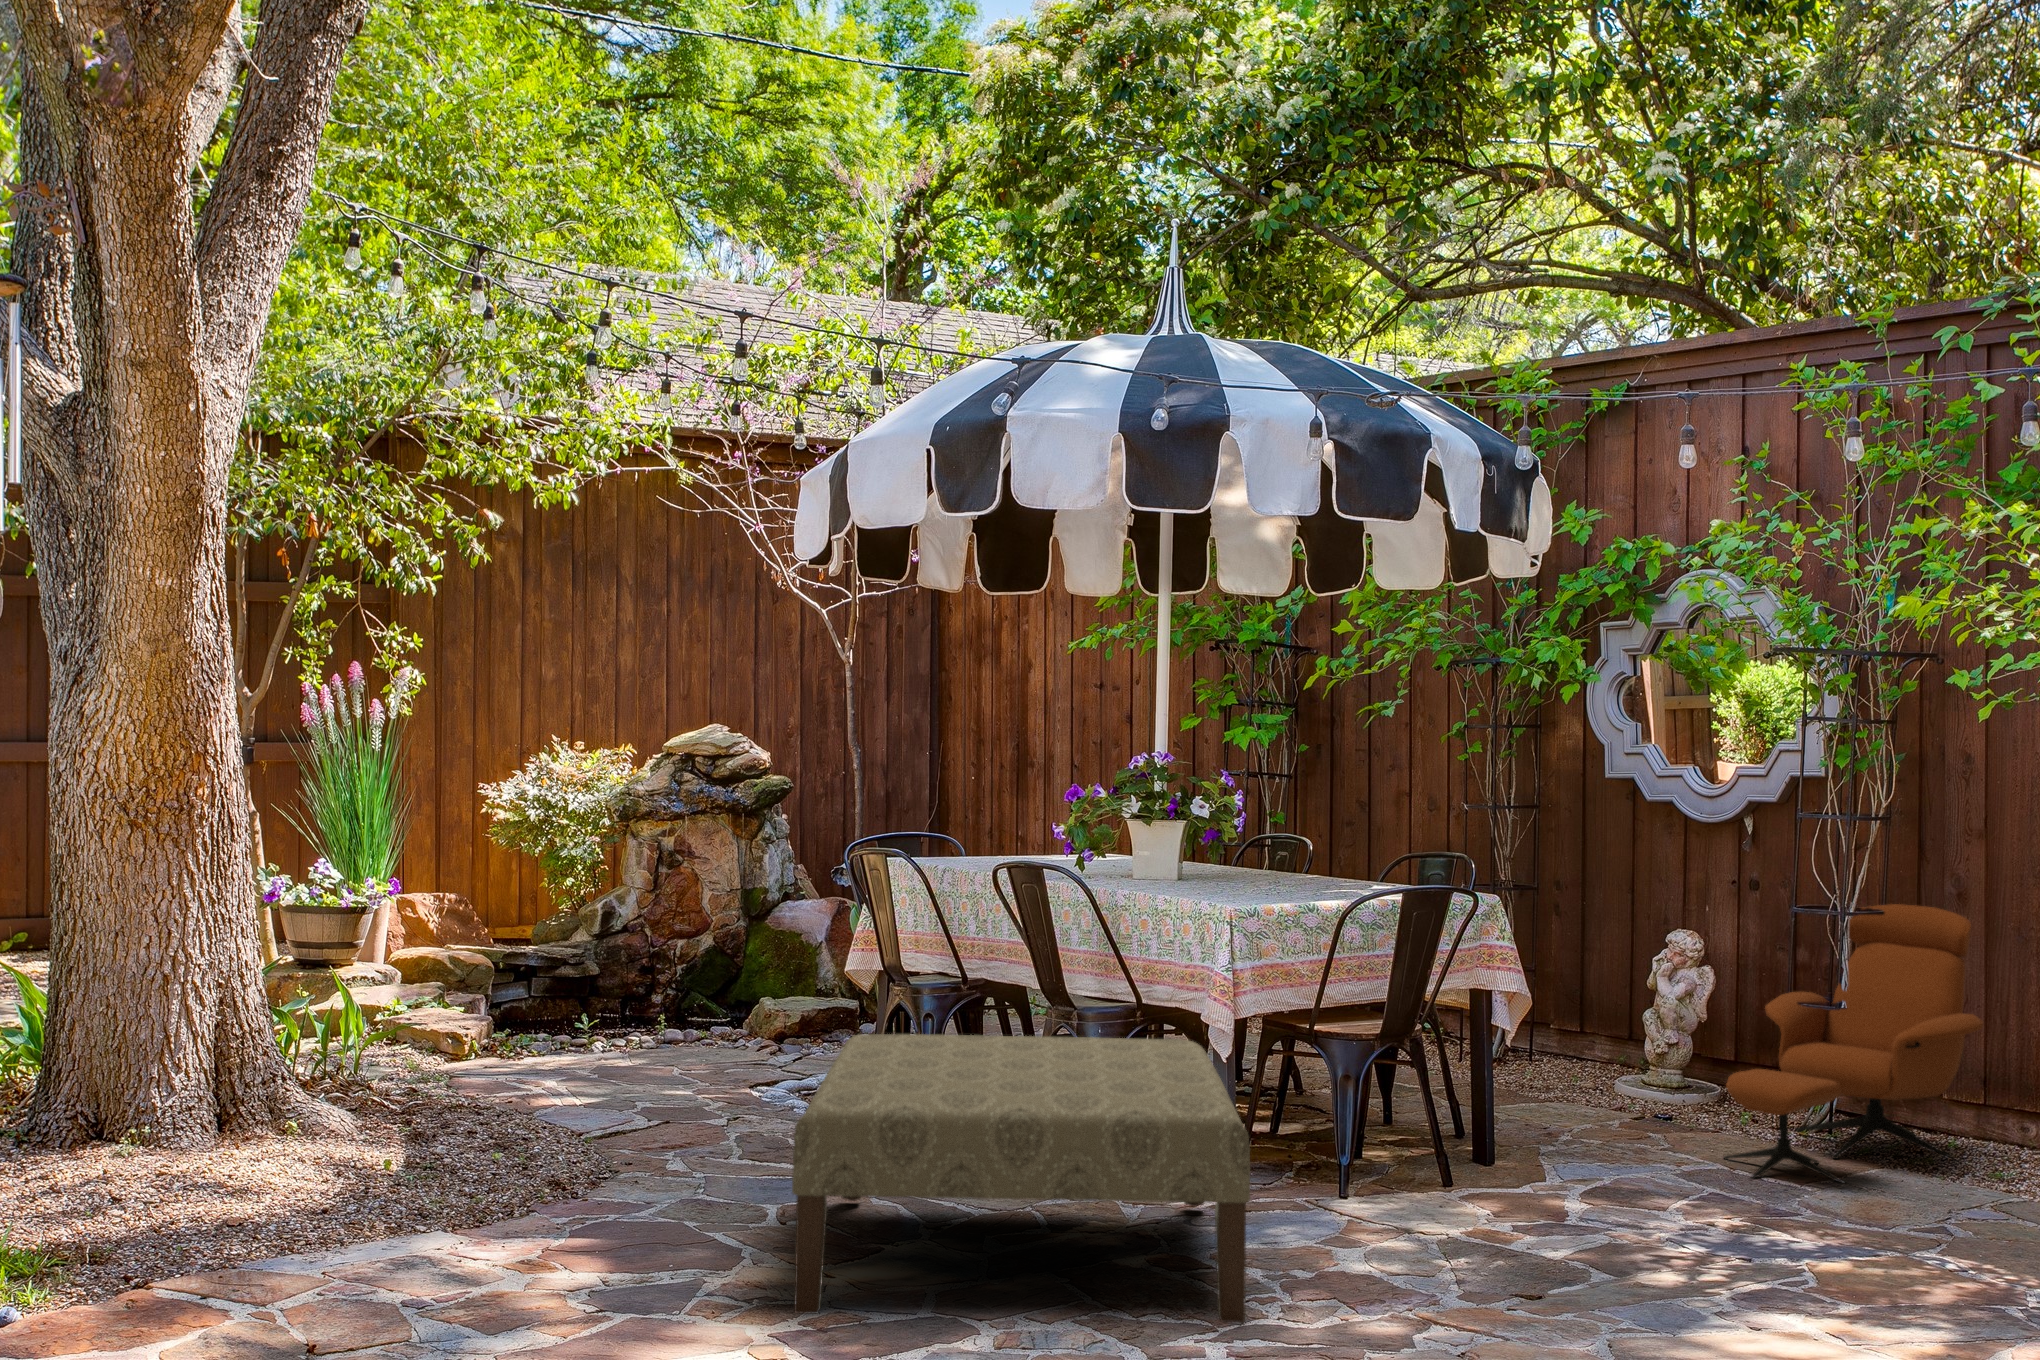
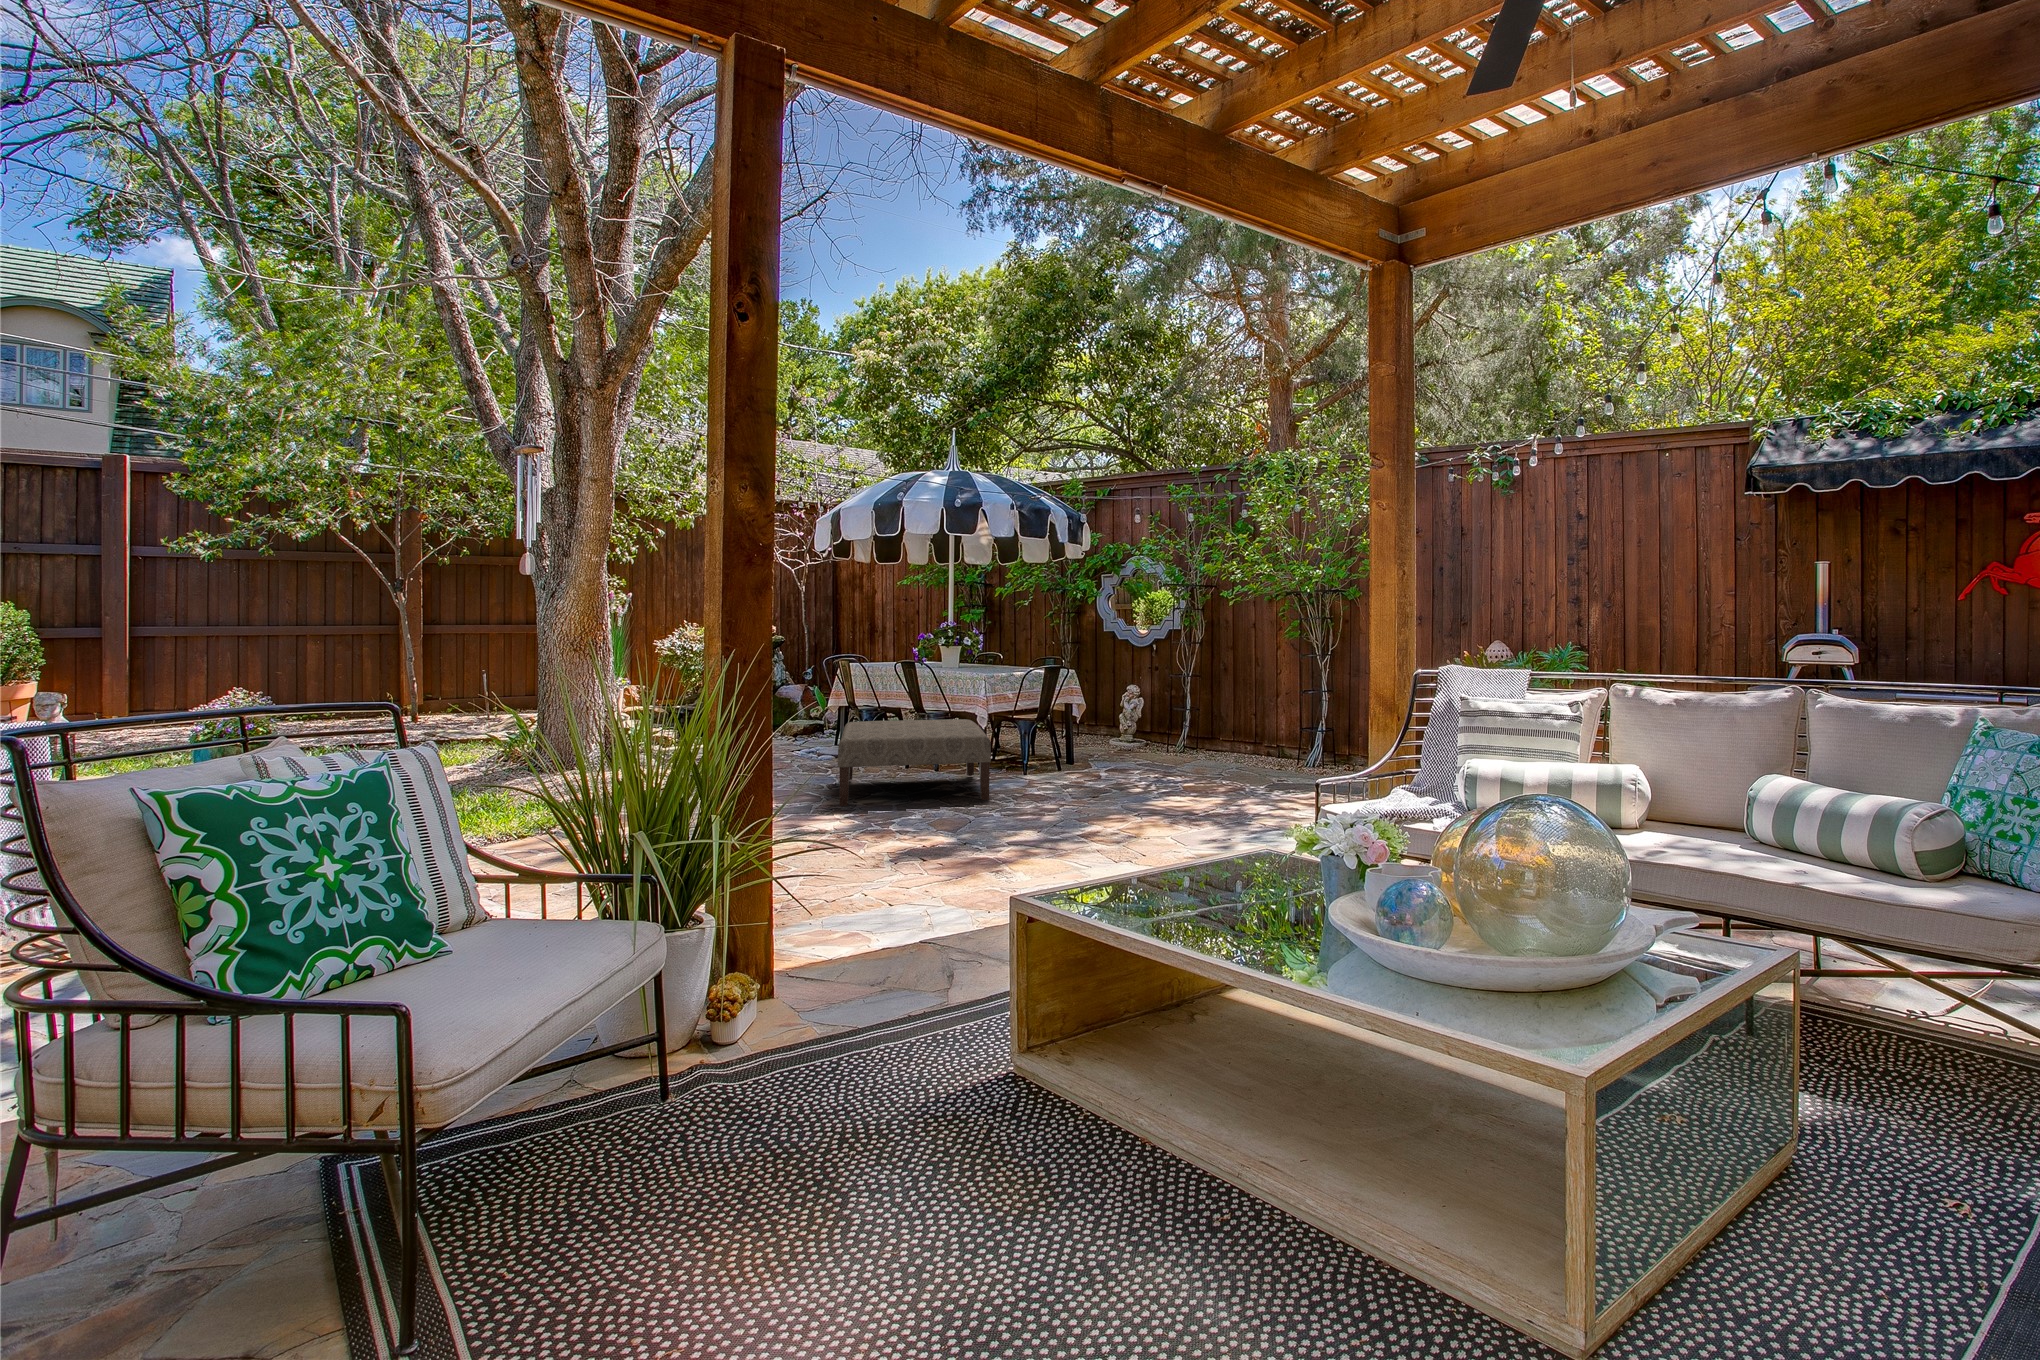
lounge chair: present [1723,904,1983,1184] -> none [1147,672,1228,762]

